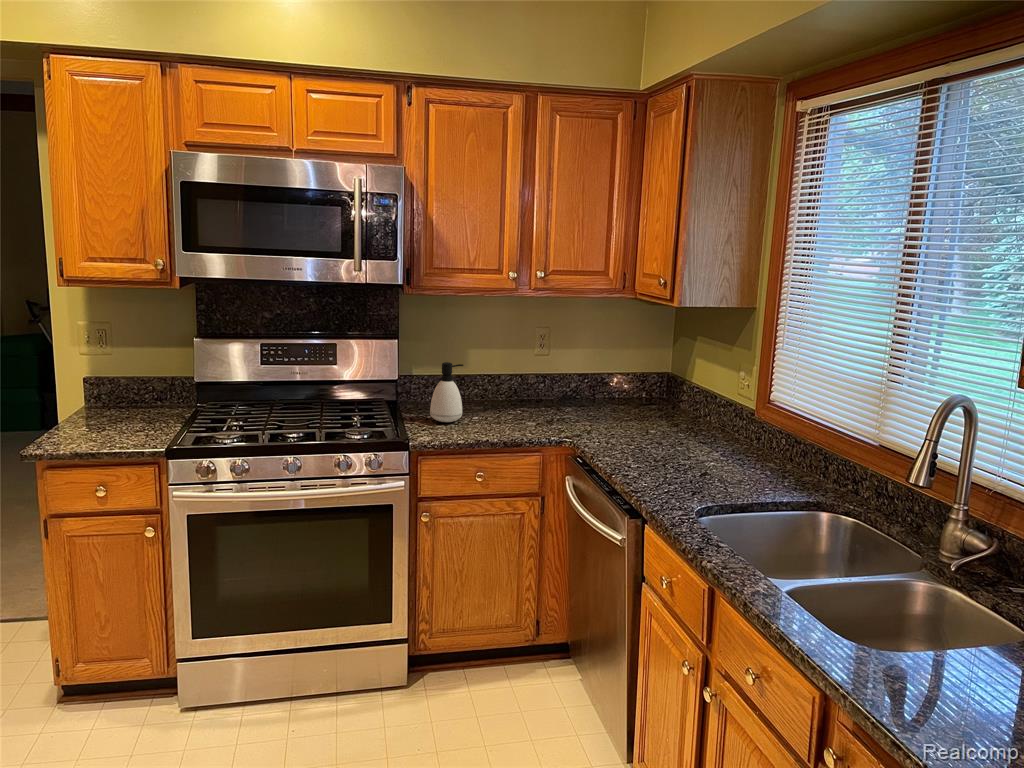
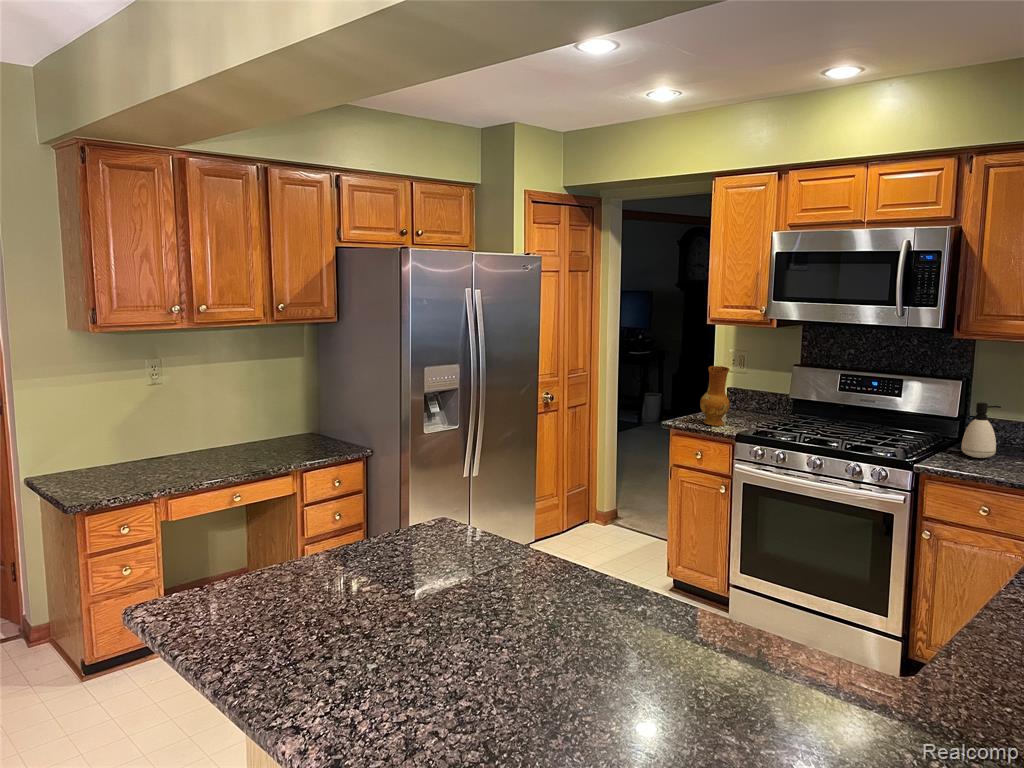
ceramic jug: none [86,349,135,439] -> present [700,366,730,426]

